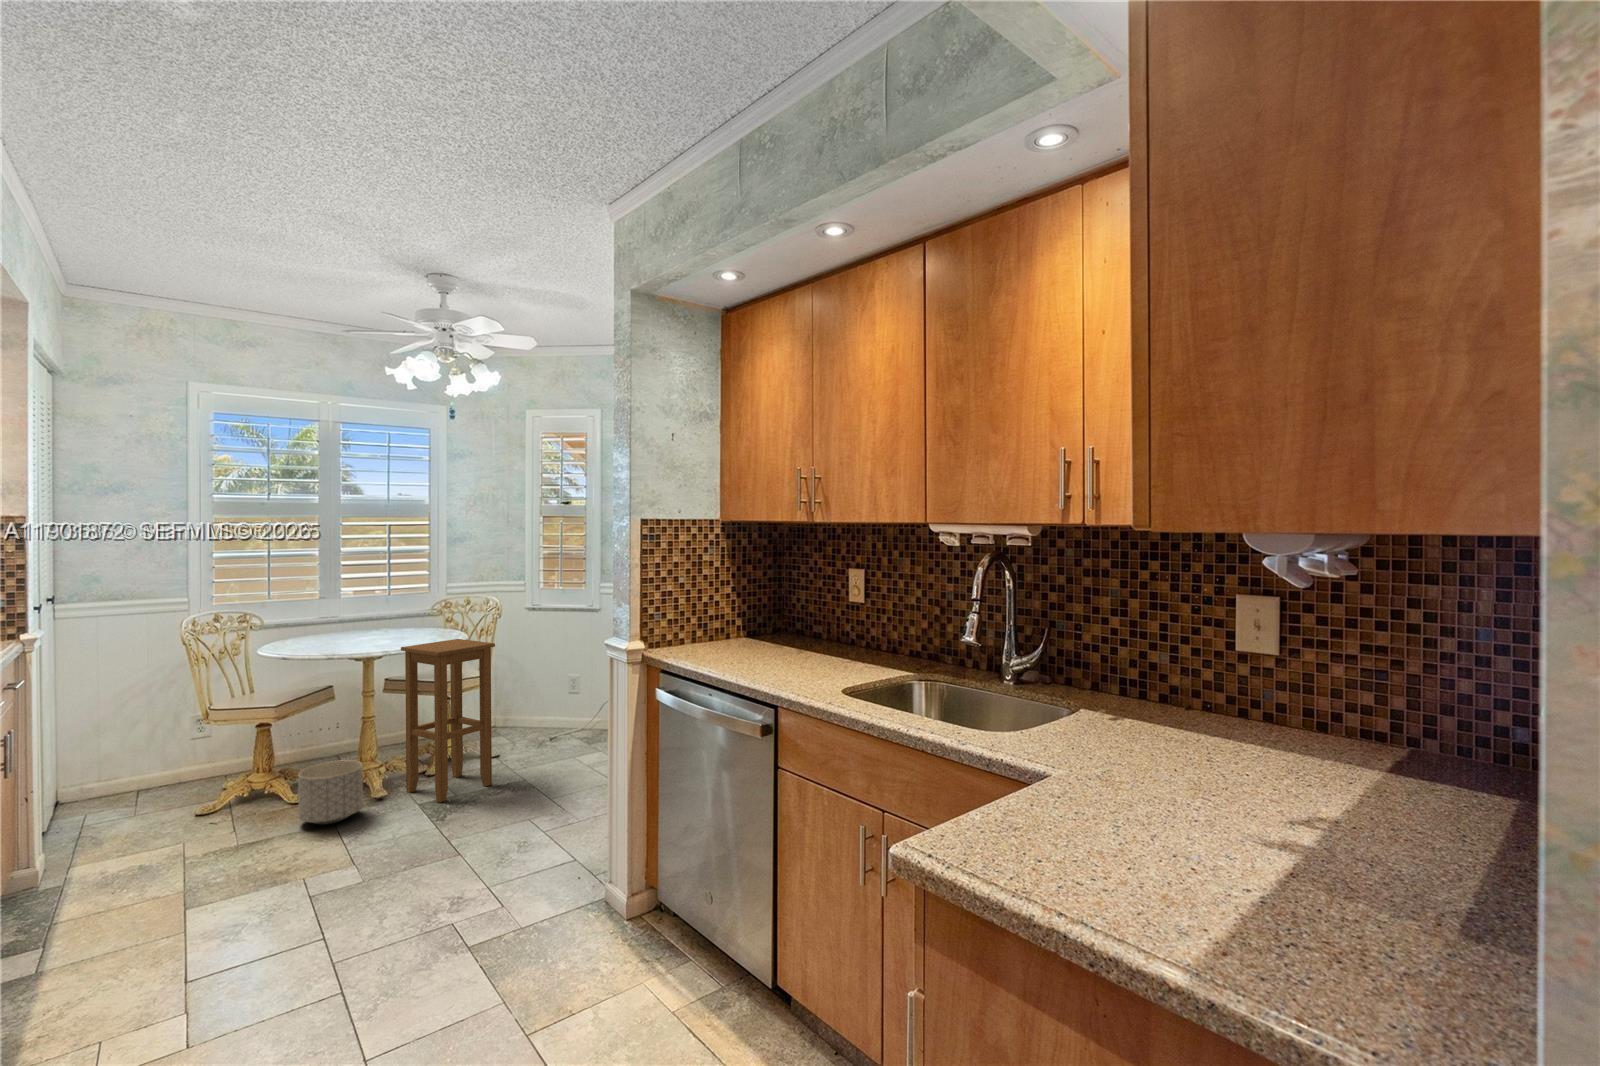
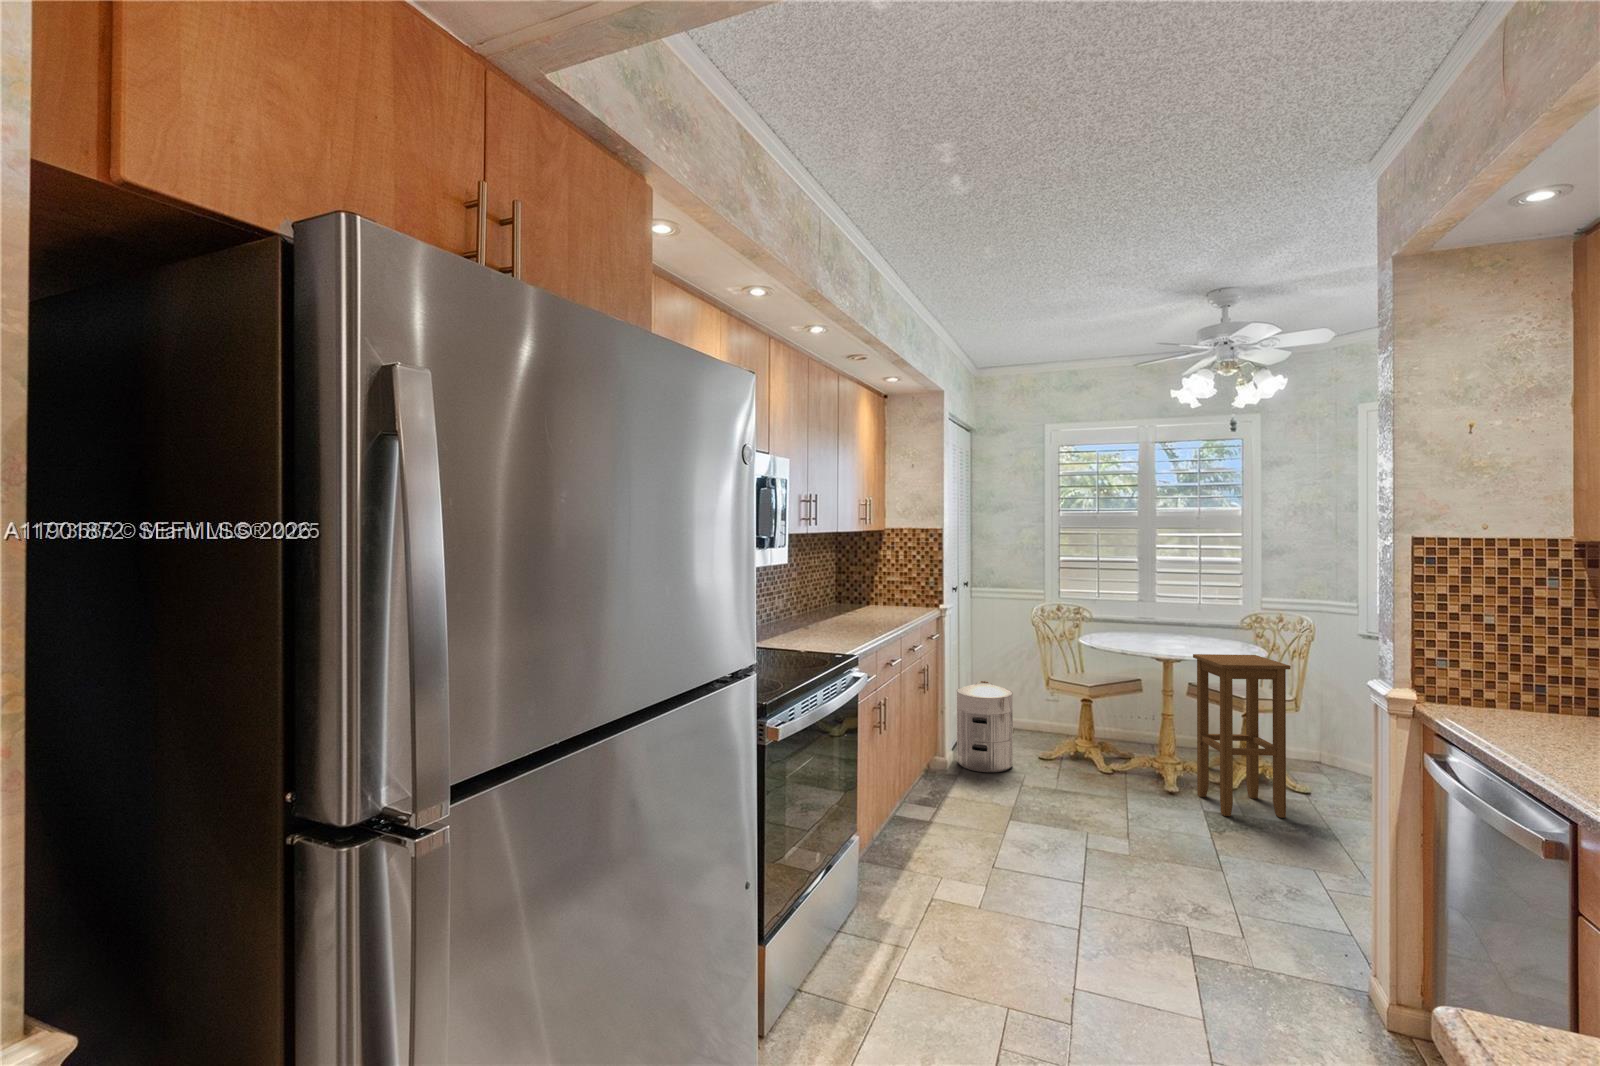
waste bin: none [48,732,157,867] -> present [957,681,1013,773]
planter: present [298,760,363,825] -> none [1100,745,1152,800]

